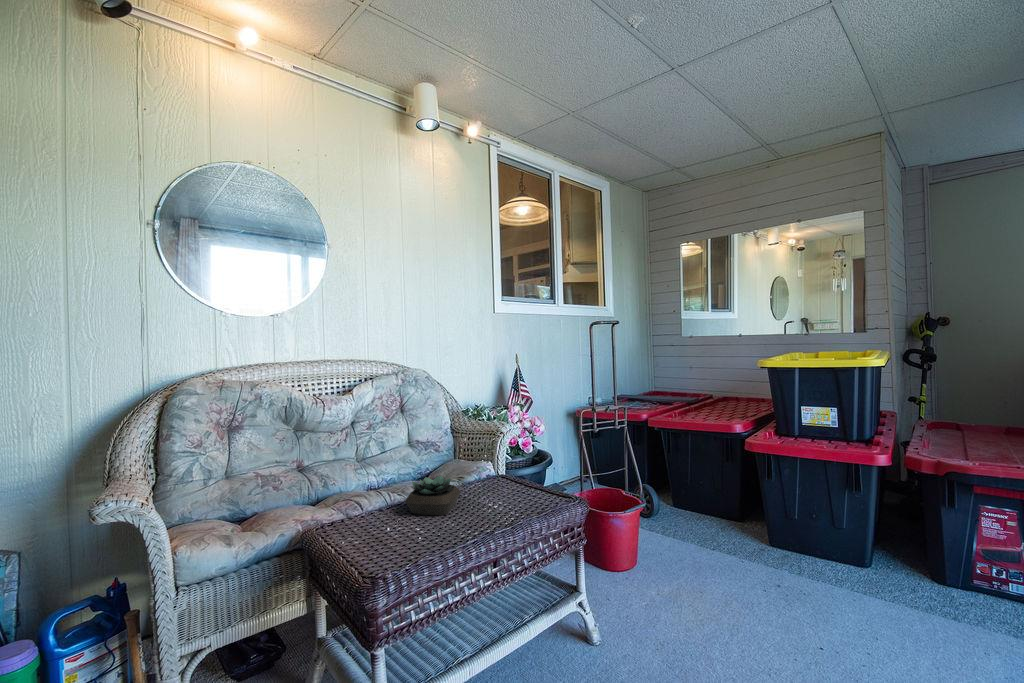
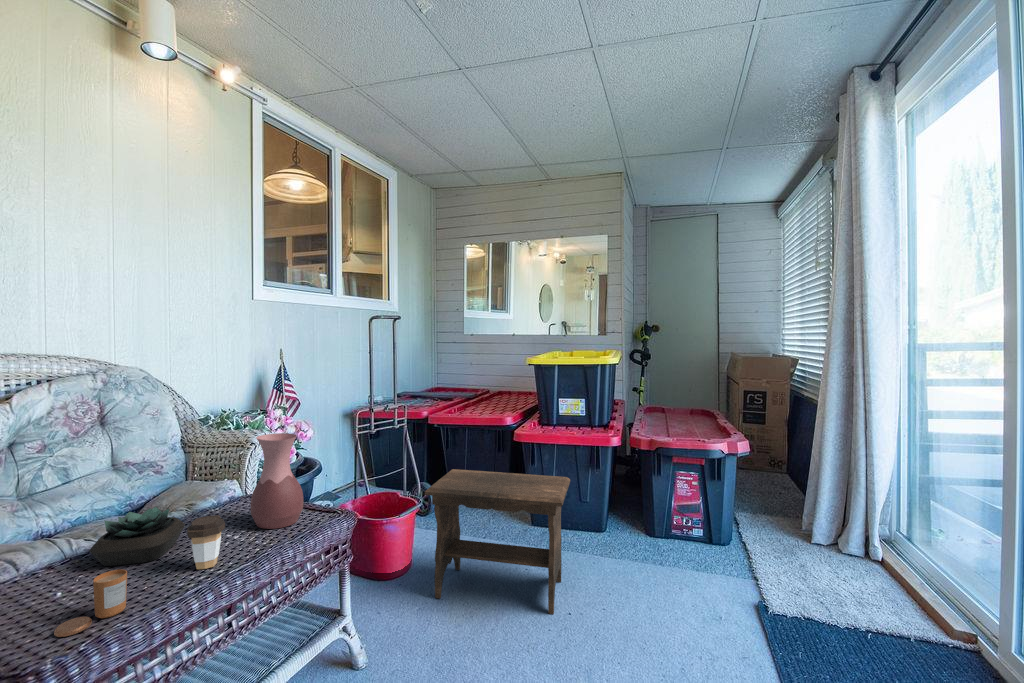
vase: none [504,425,544,504] -> present [250,433,303,529]
footstool: none [649,473,817,642] -> present [425,469,570,614]
coffee cup: none [465,486,490,526] -> present [187,515,225,570]
candle: none [395,515,433,555] -> present [54,569,127,637]

